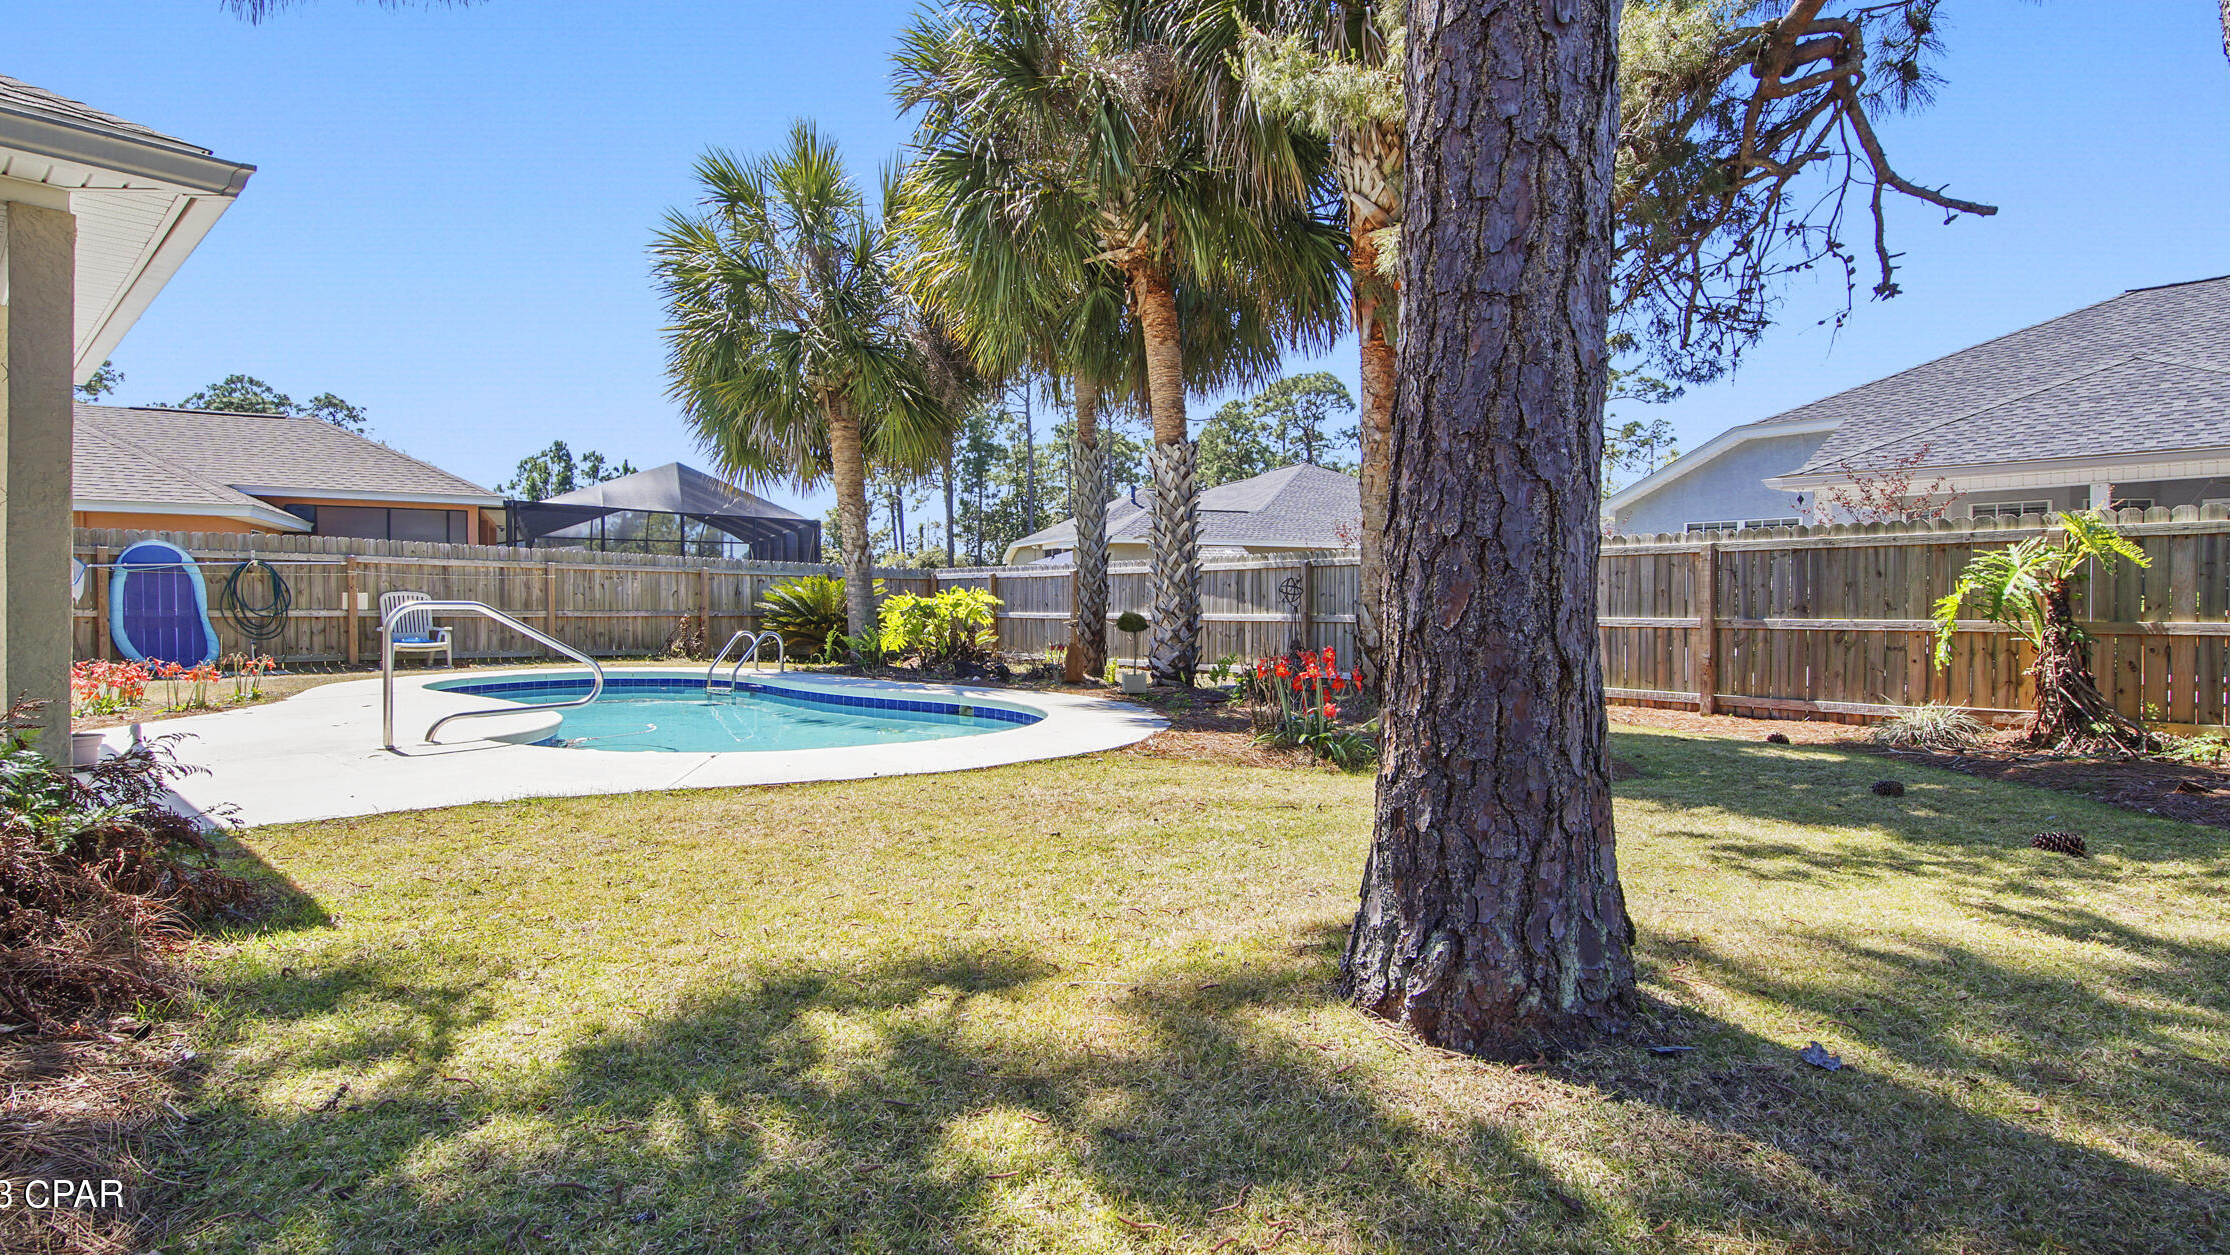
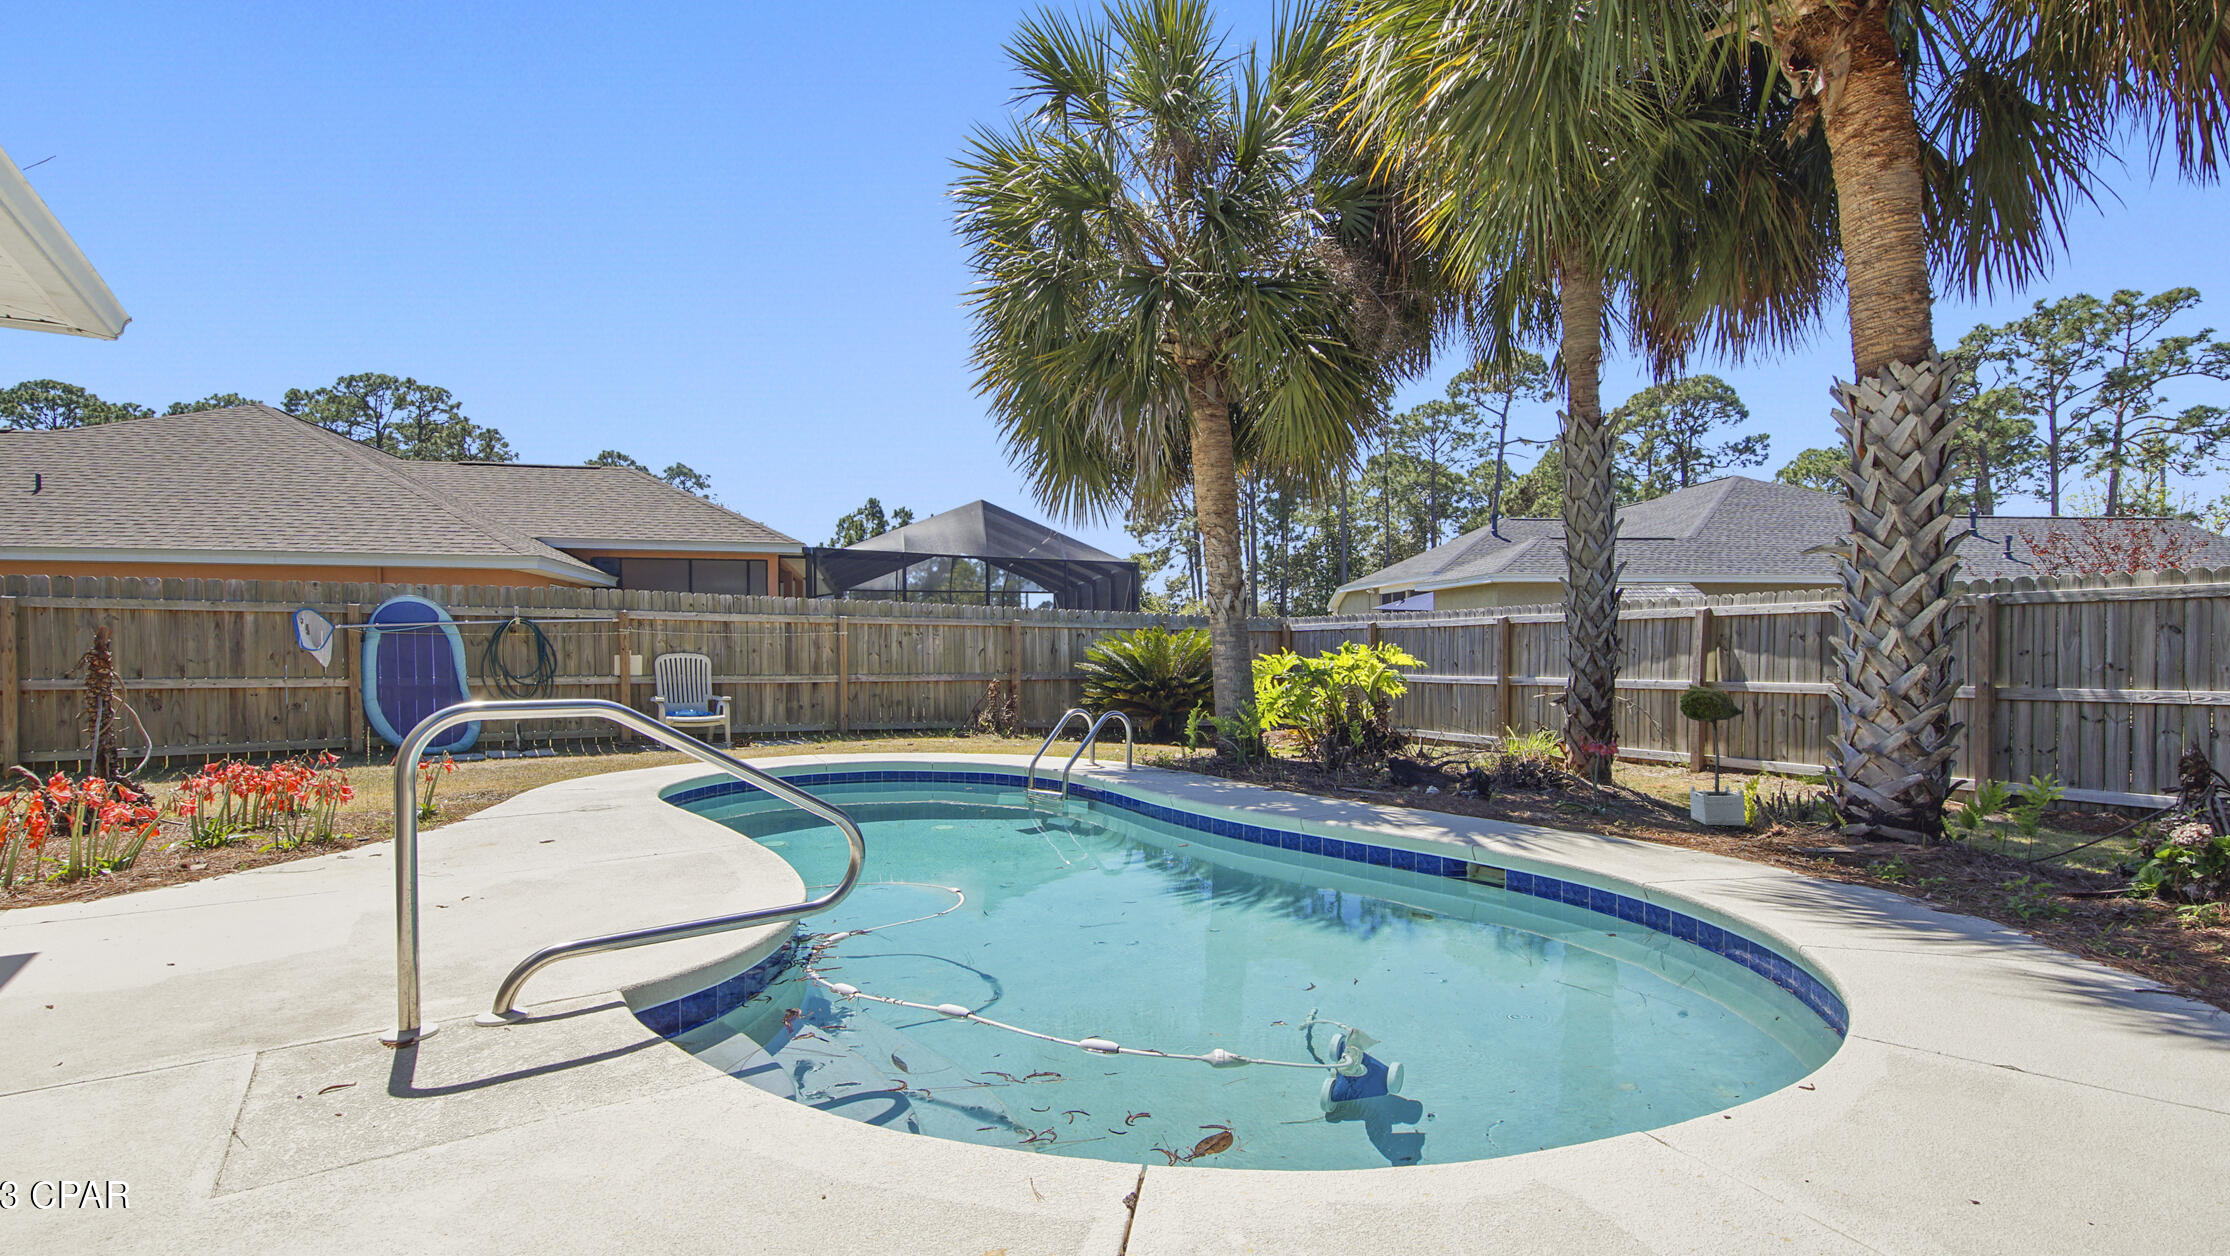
watering can: present [1065,642,1085,682] -> none [1554,729,1593,791]

